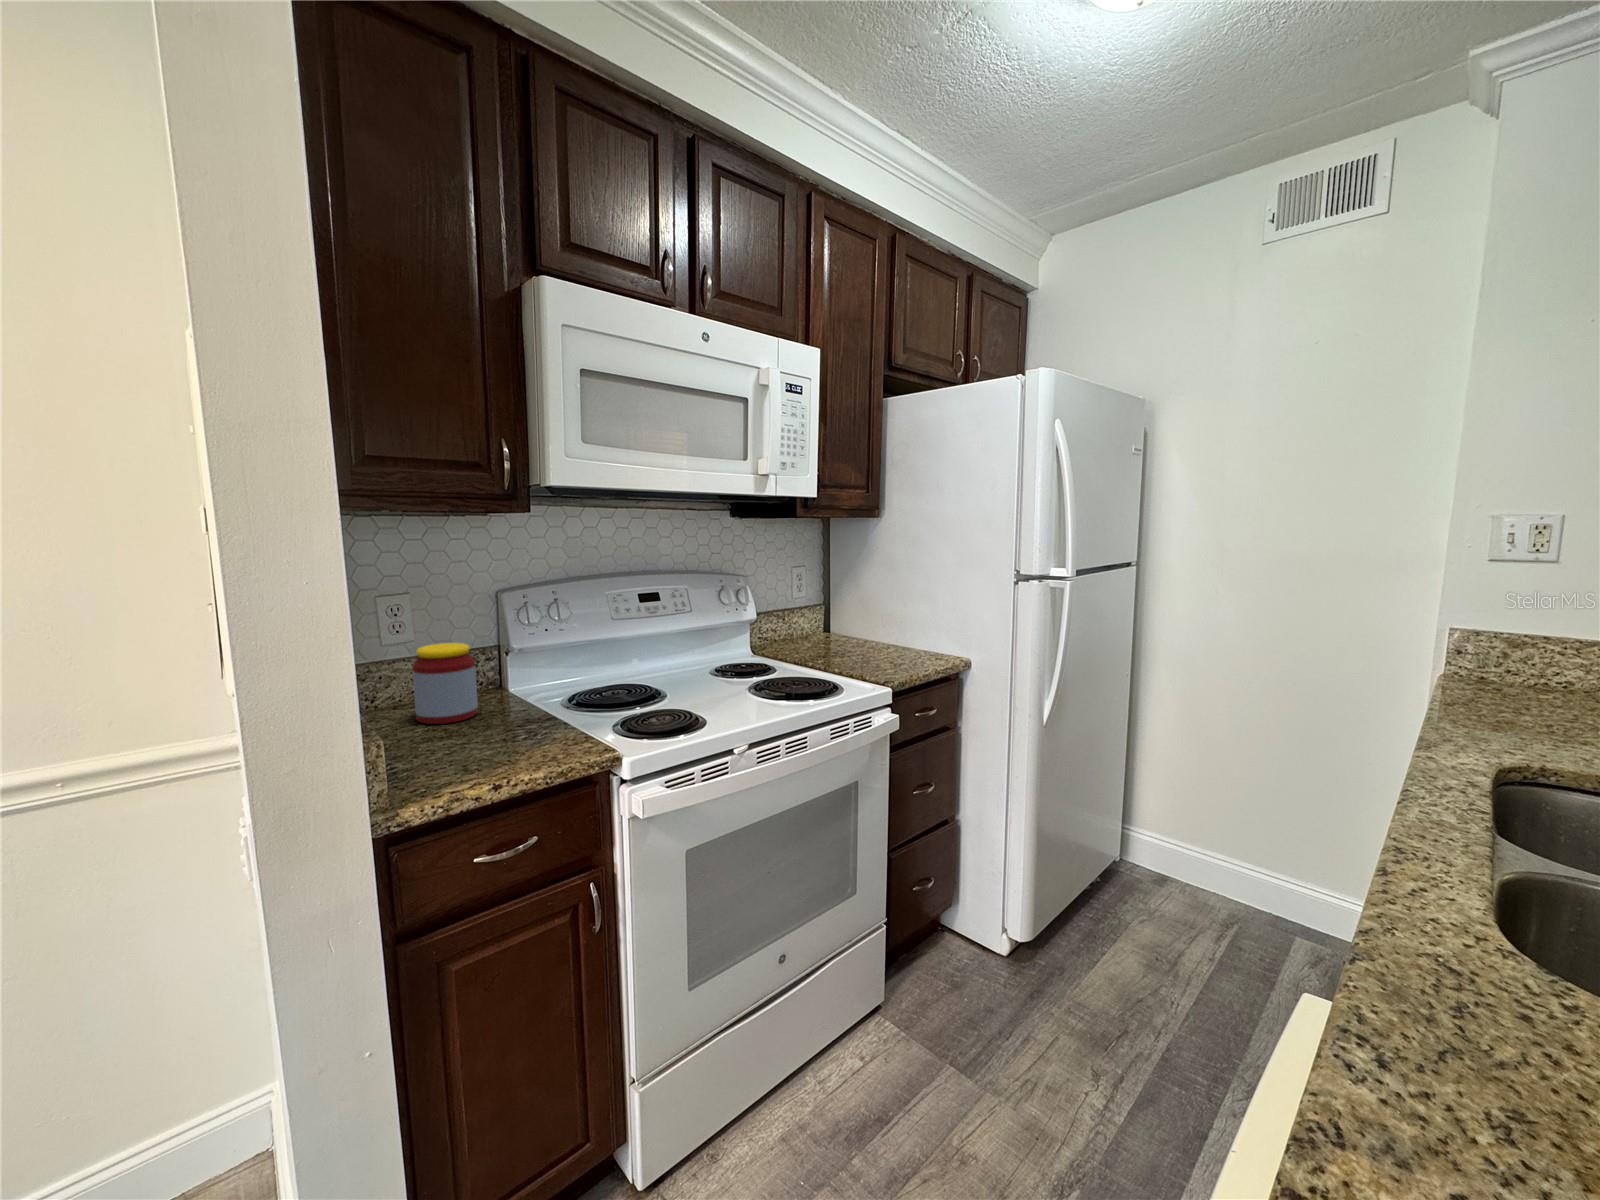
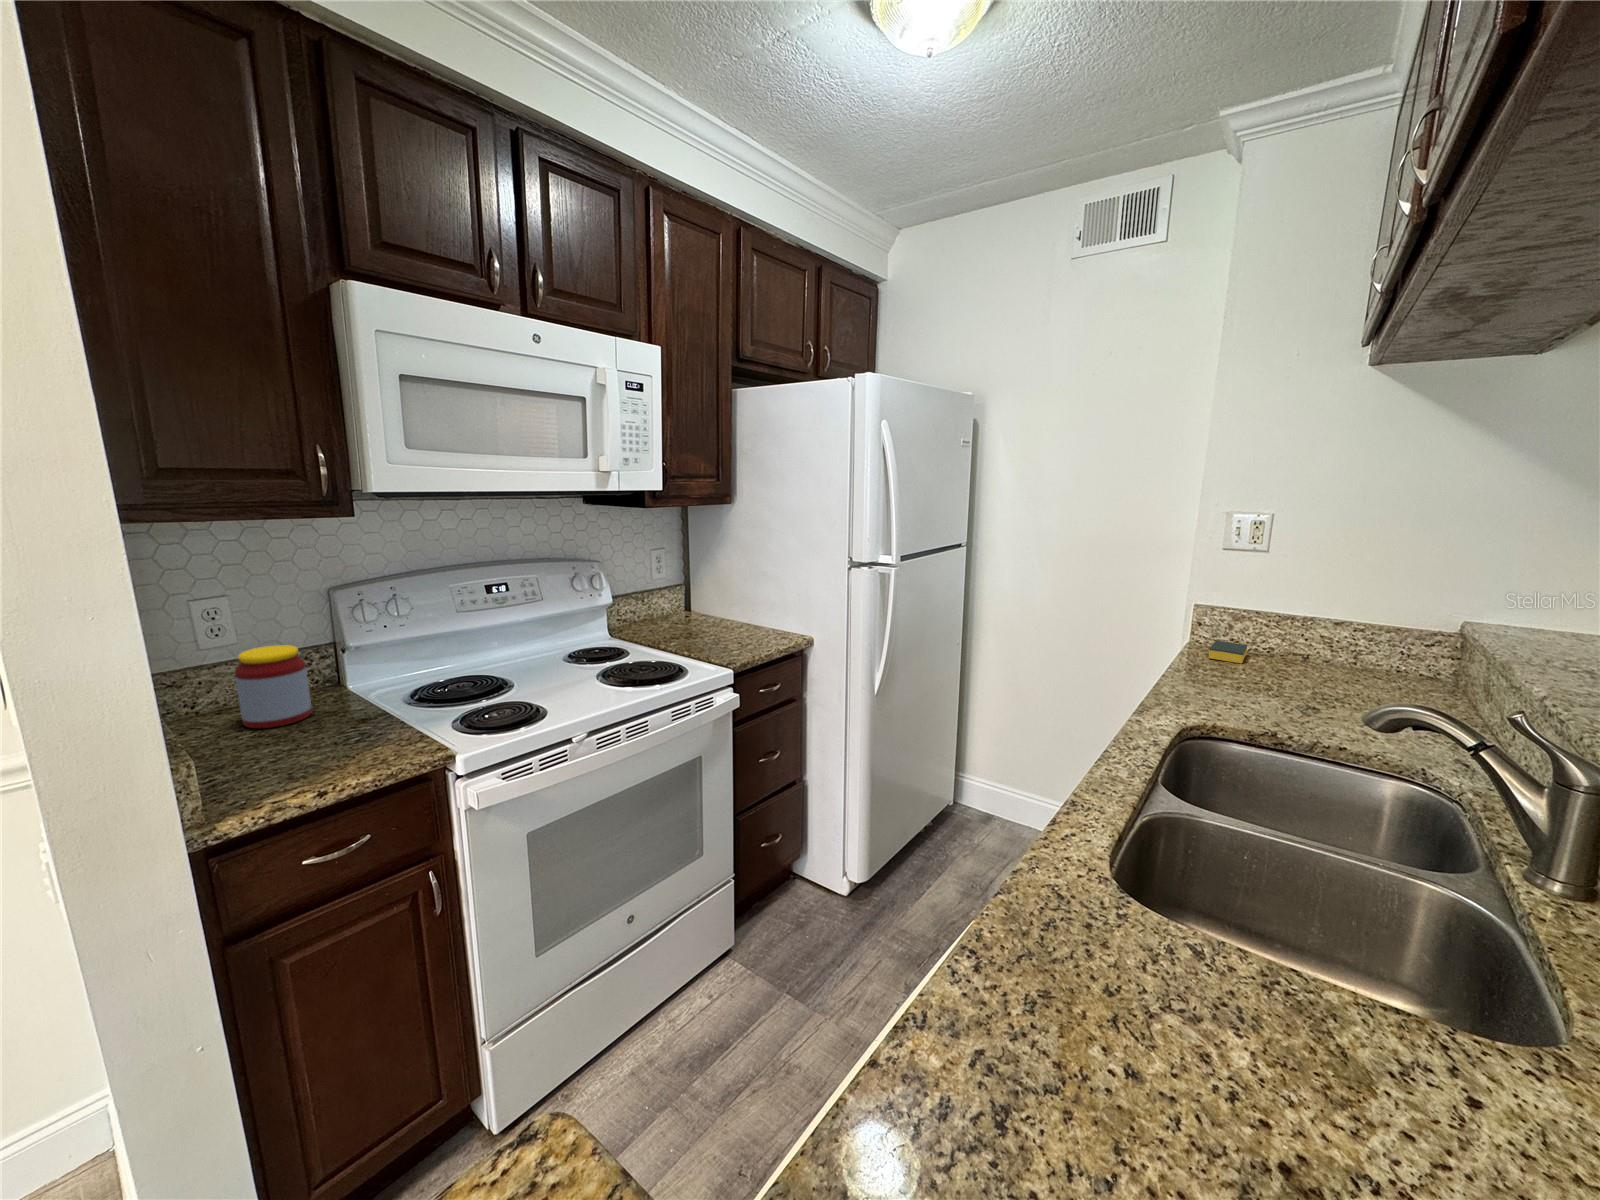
sponge: none [1482,672,1535,699] -> present [1209,641,1248,663]

